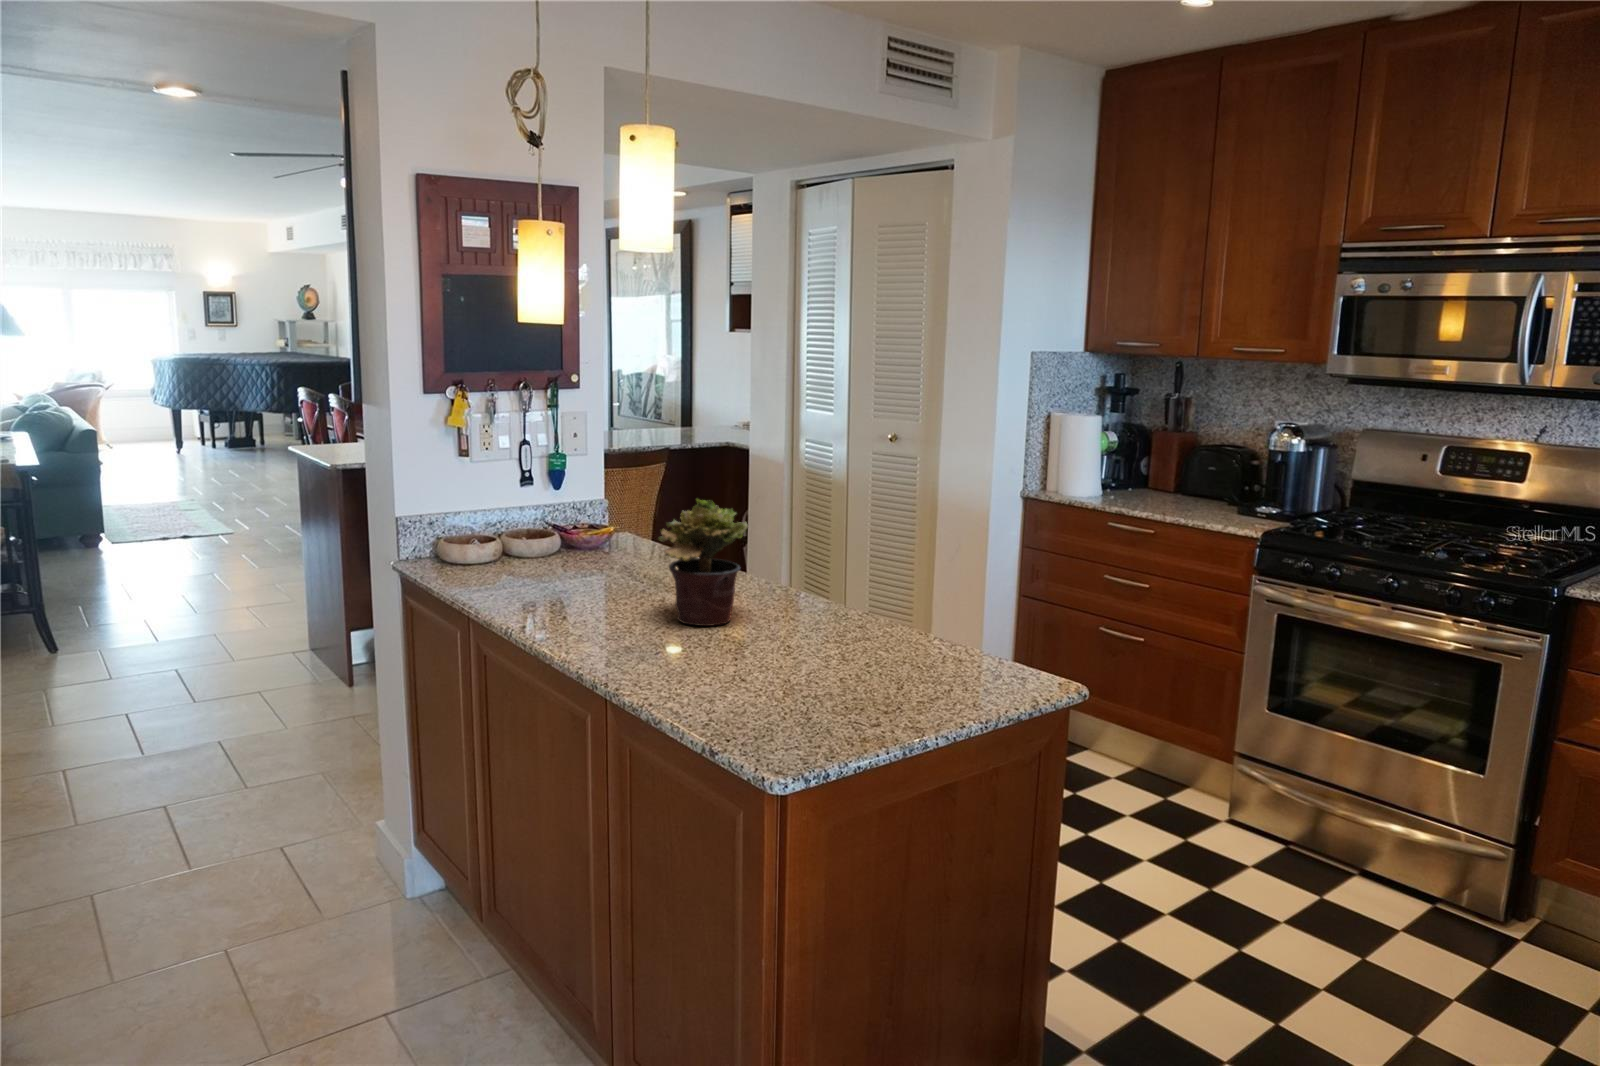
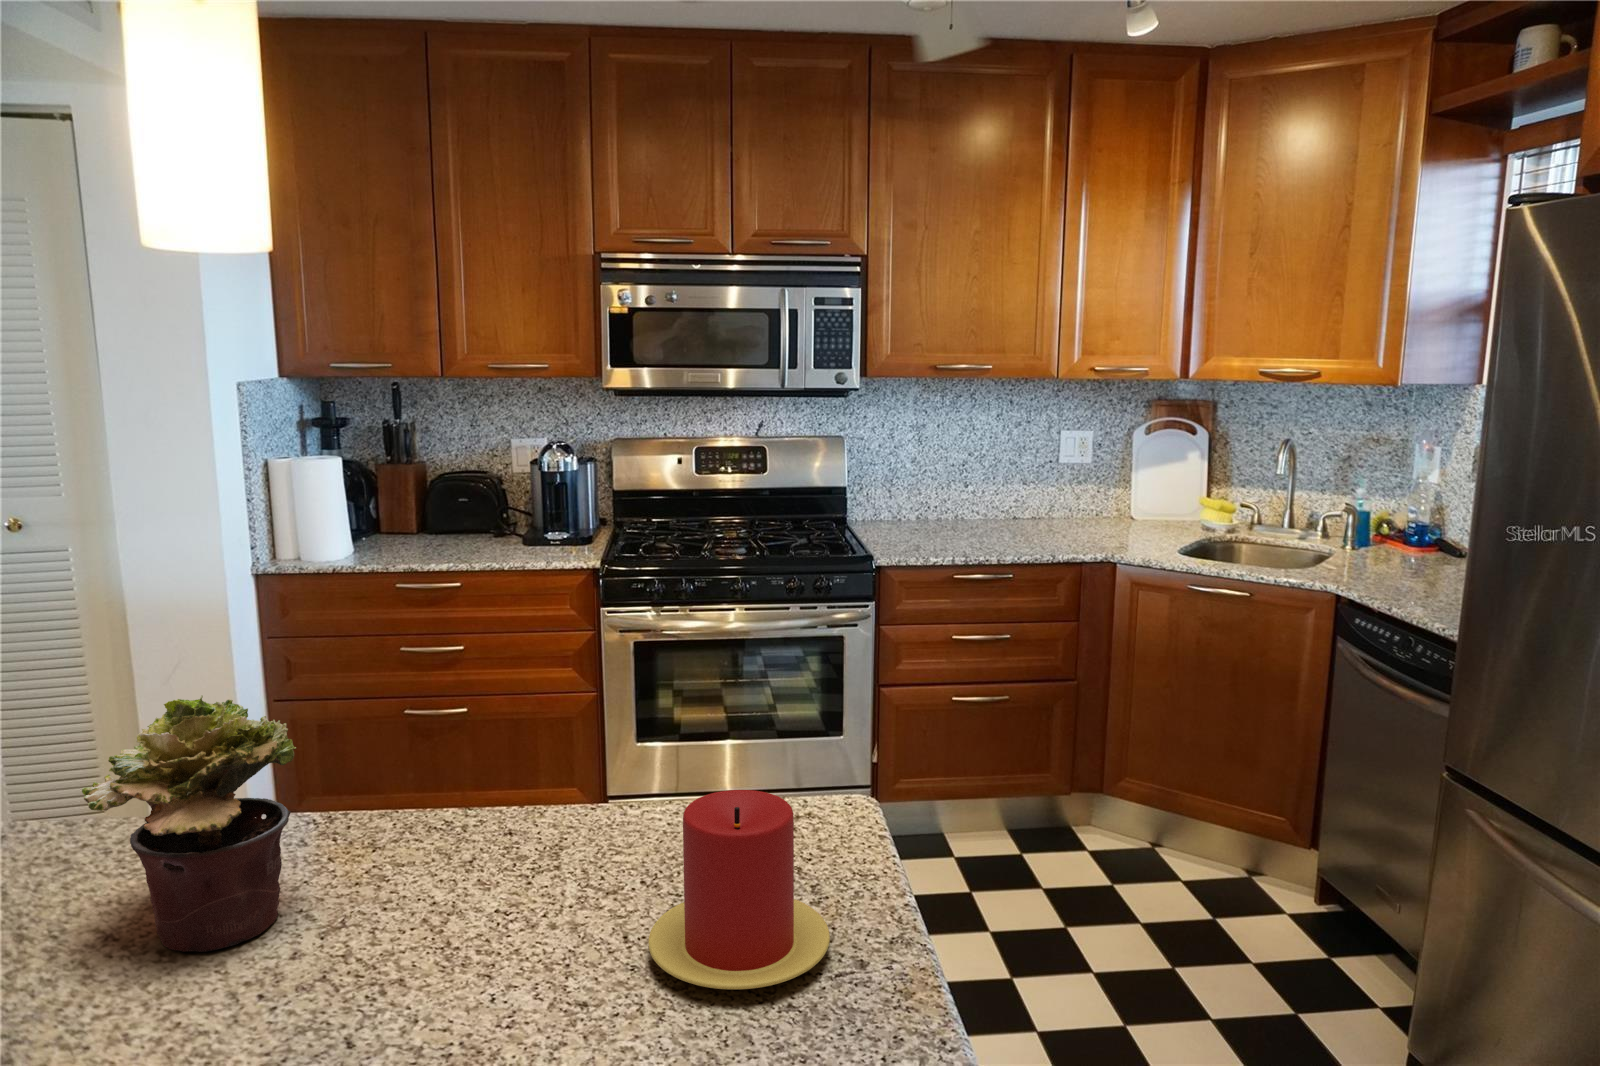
candle: none [783,606,895,716] -> present [648,790,830,989]

